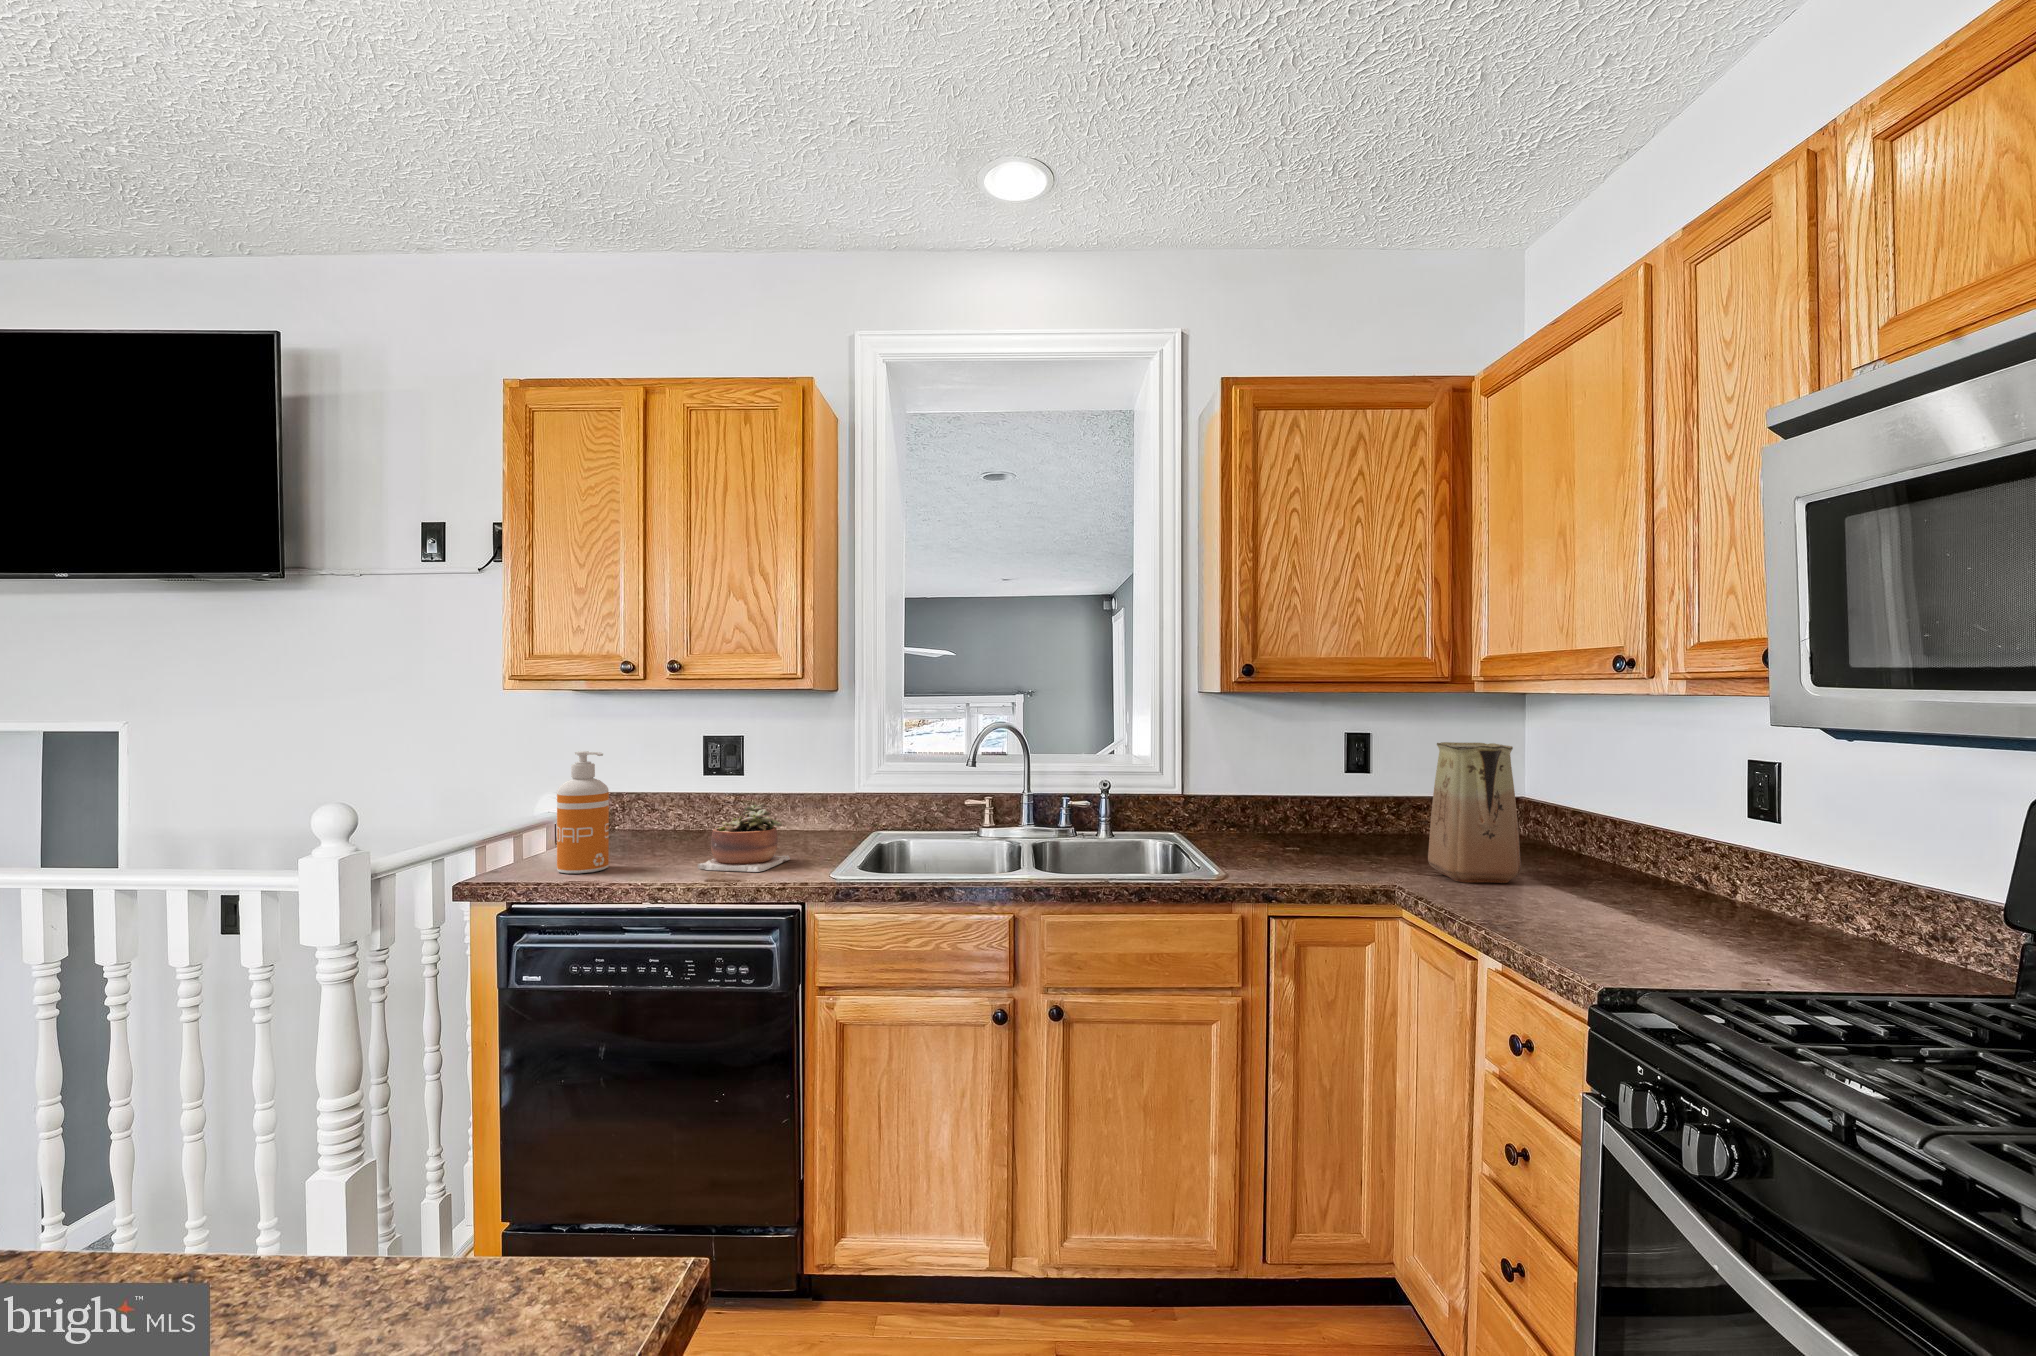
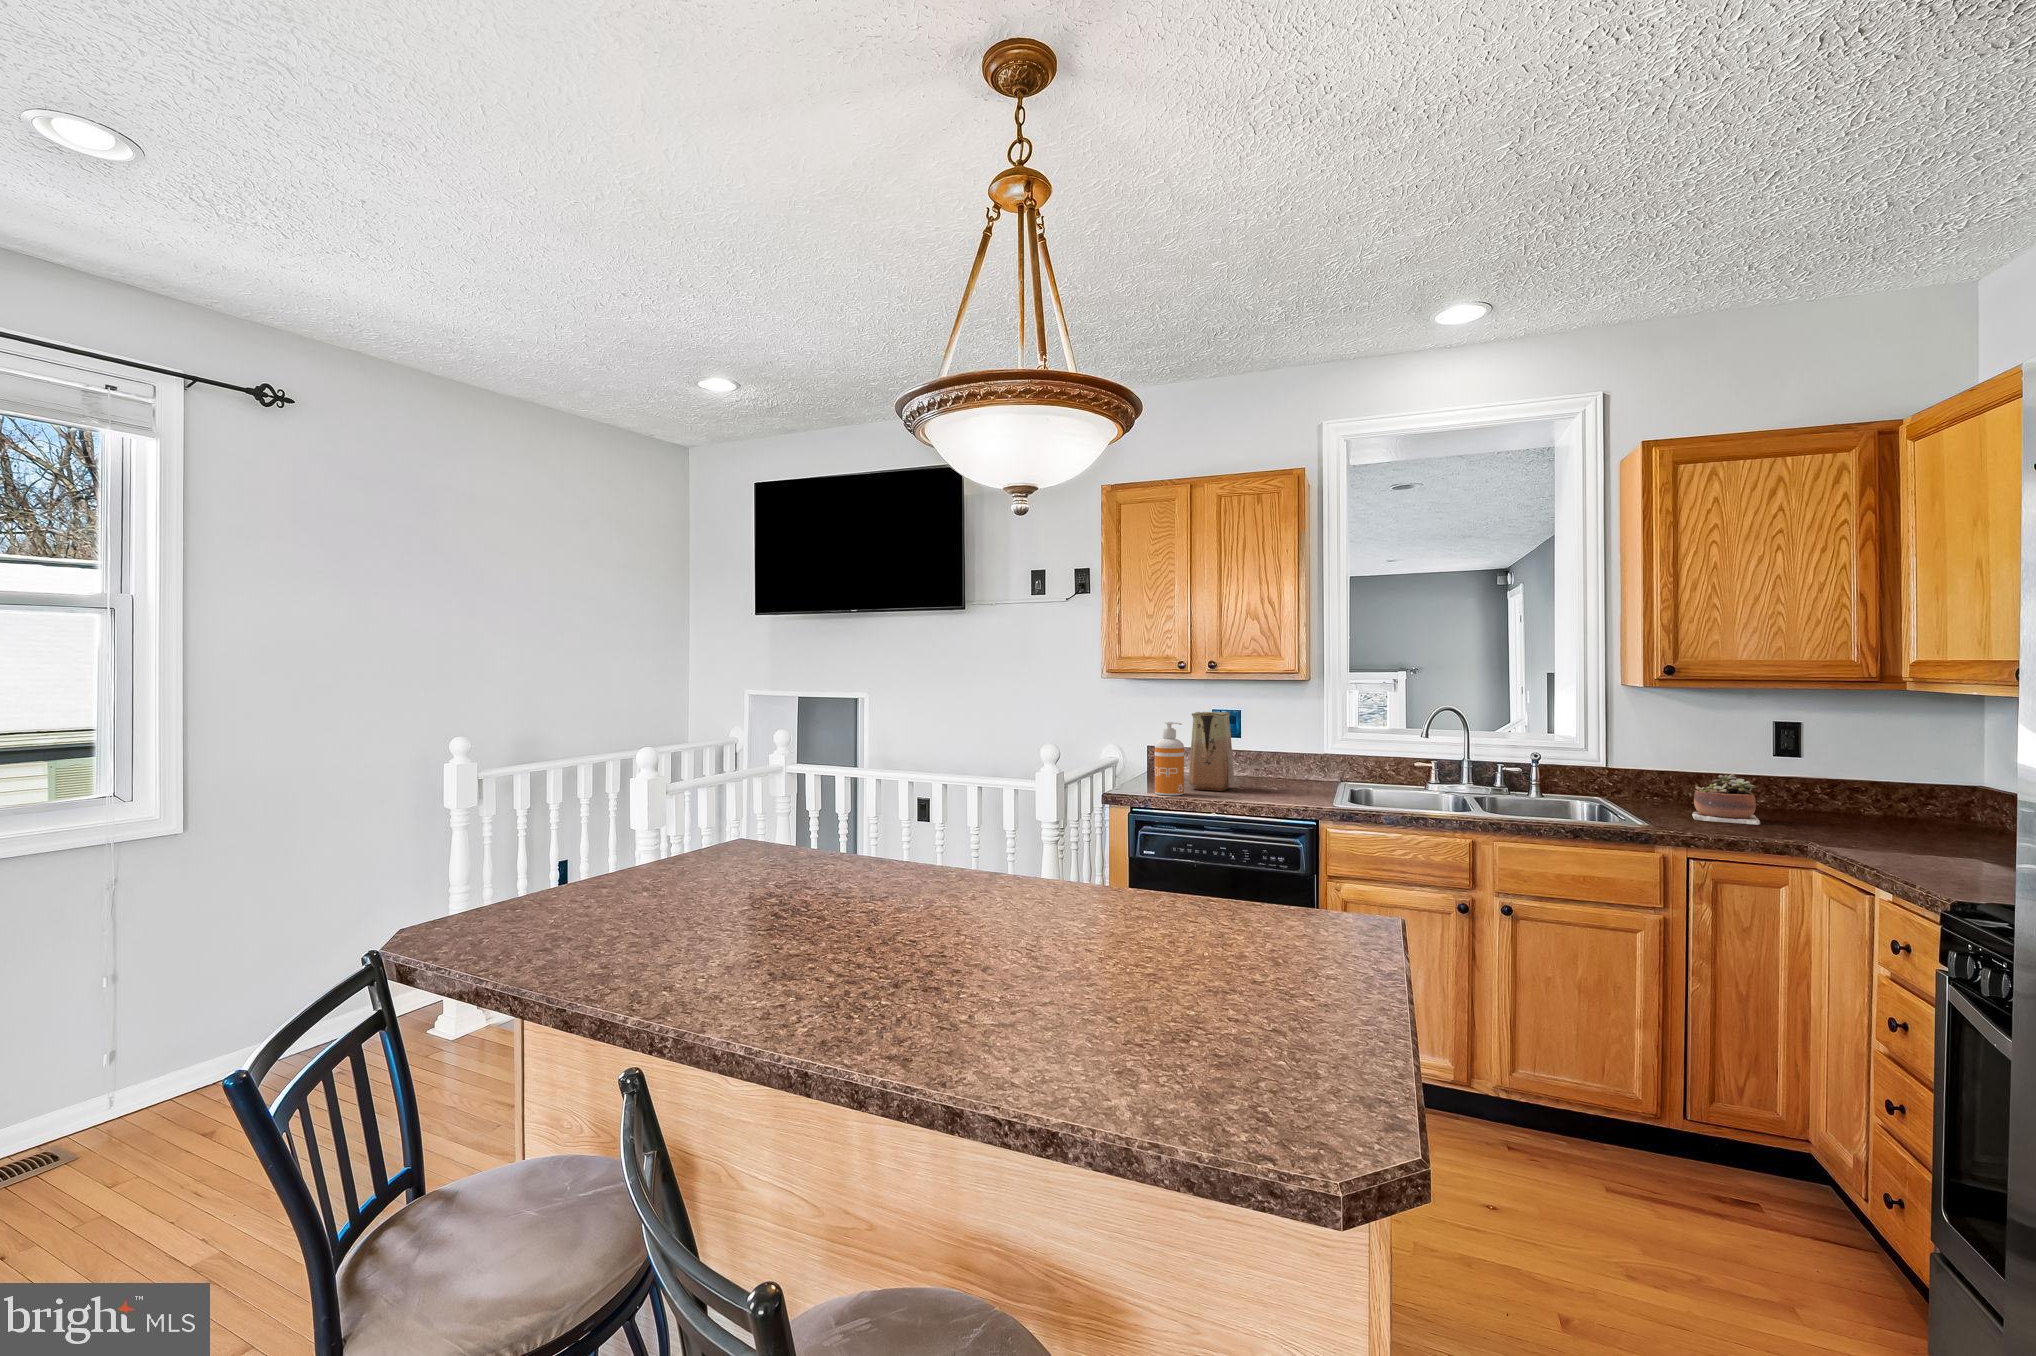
vase: present [1428,742,1521,883] -> present [1189,712,1234,791]
succulent plant: present [698,803,790,872] -> present [1692,774,1760,825]

